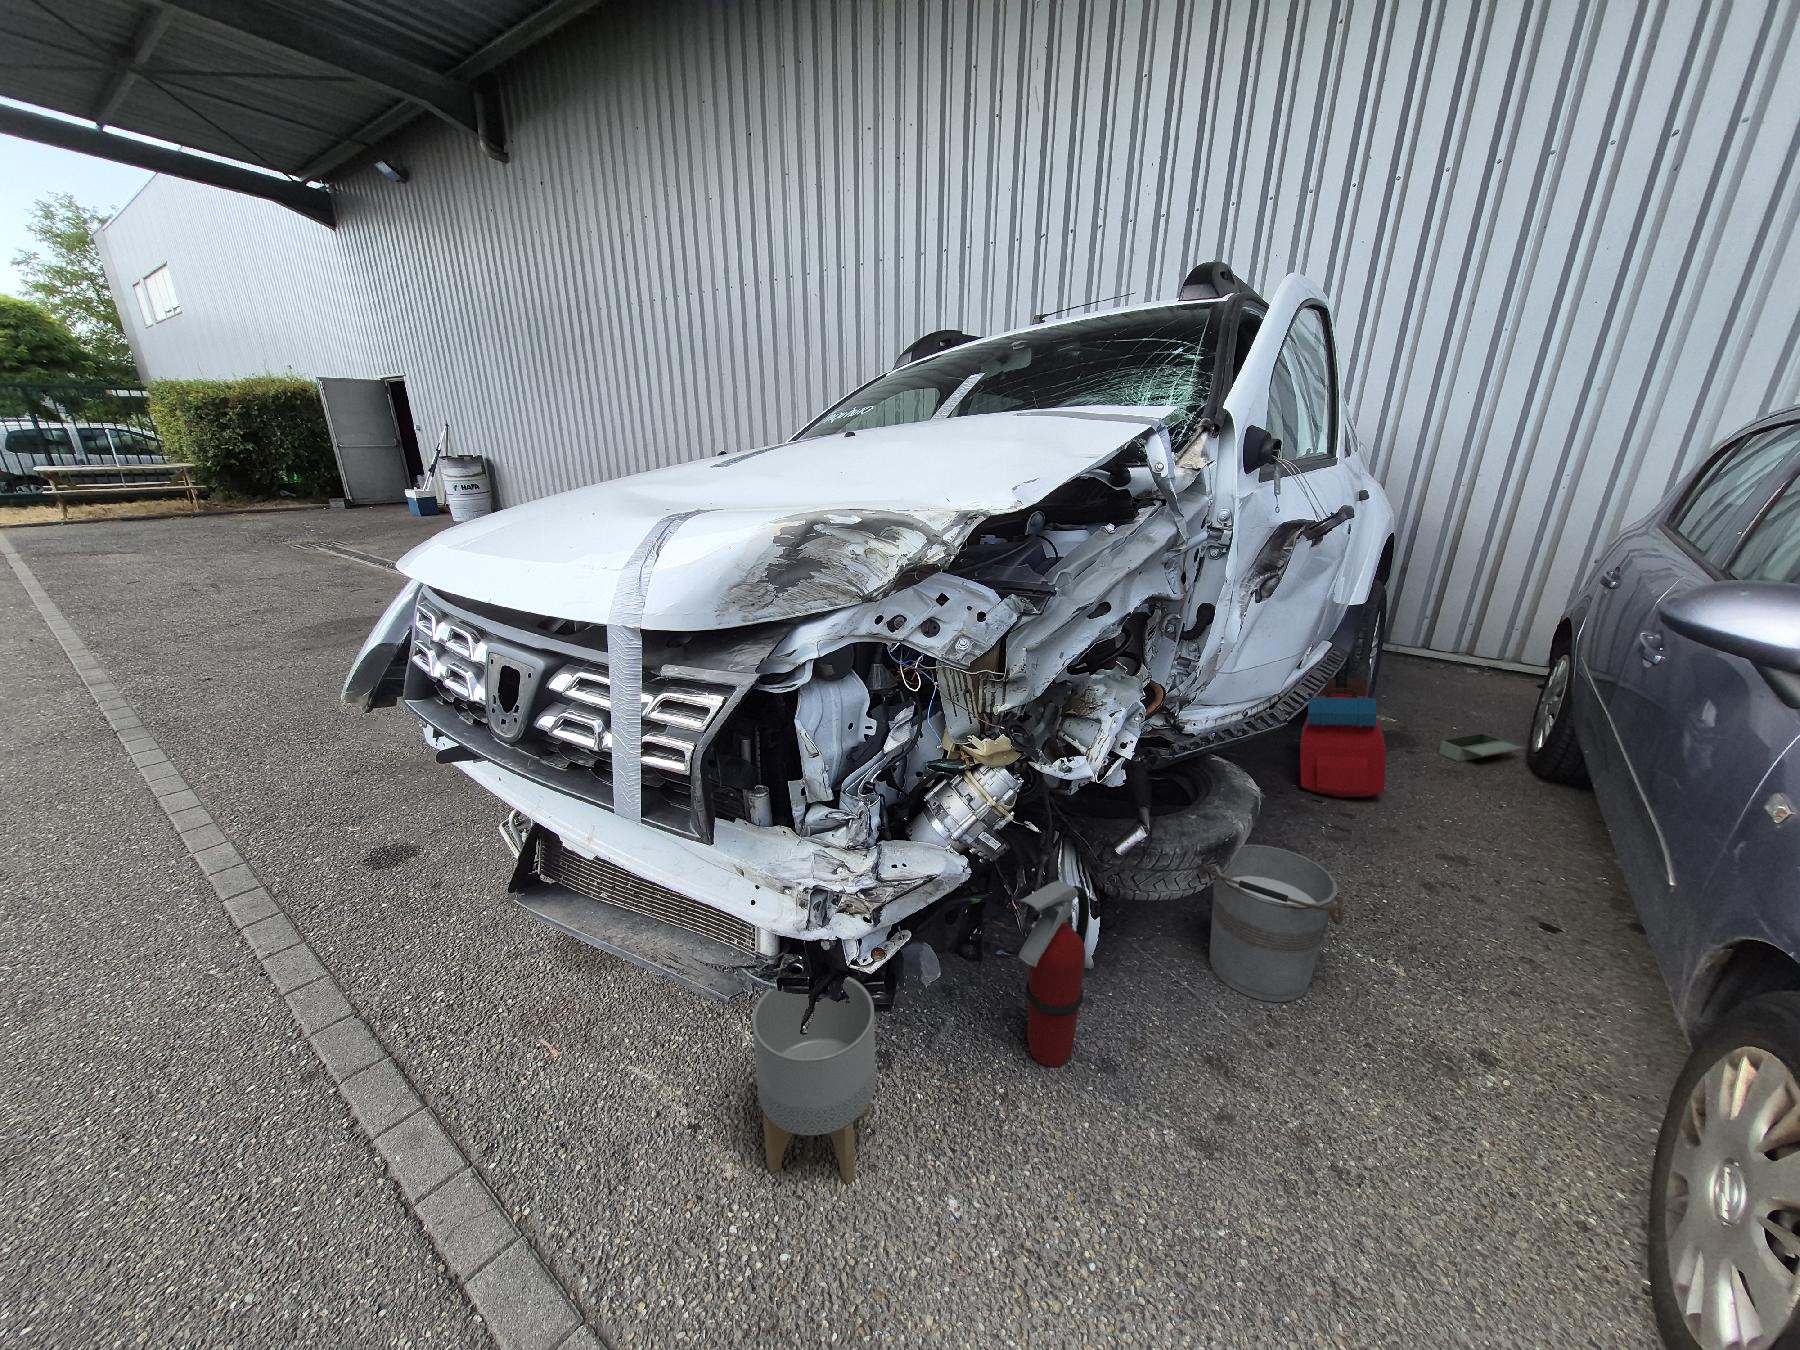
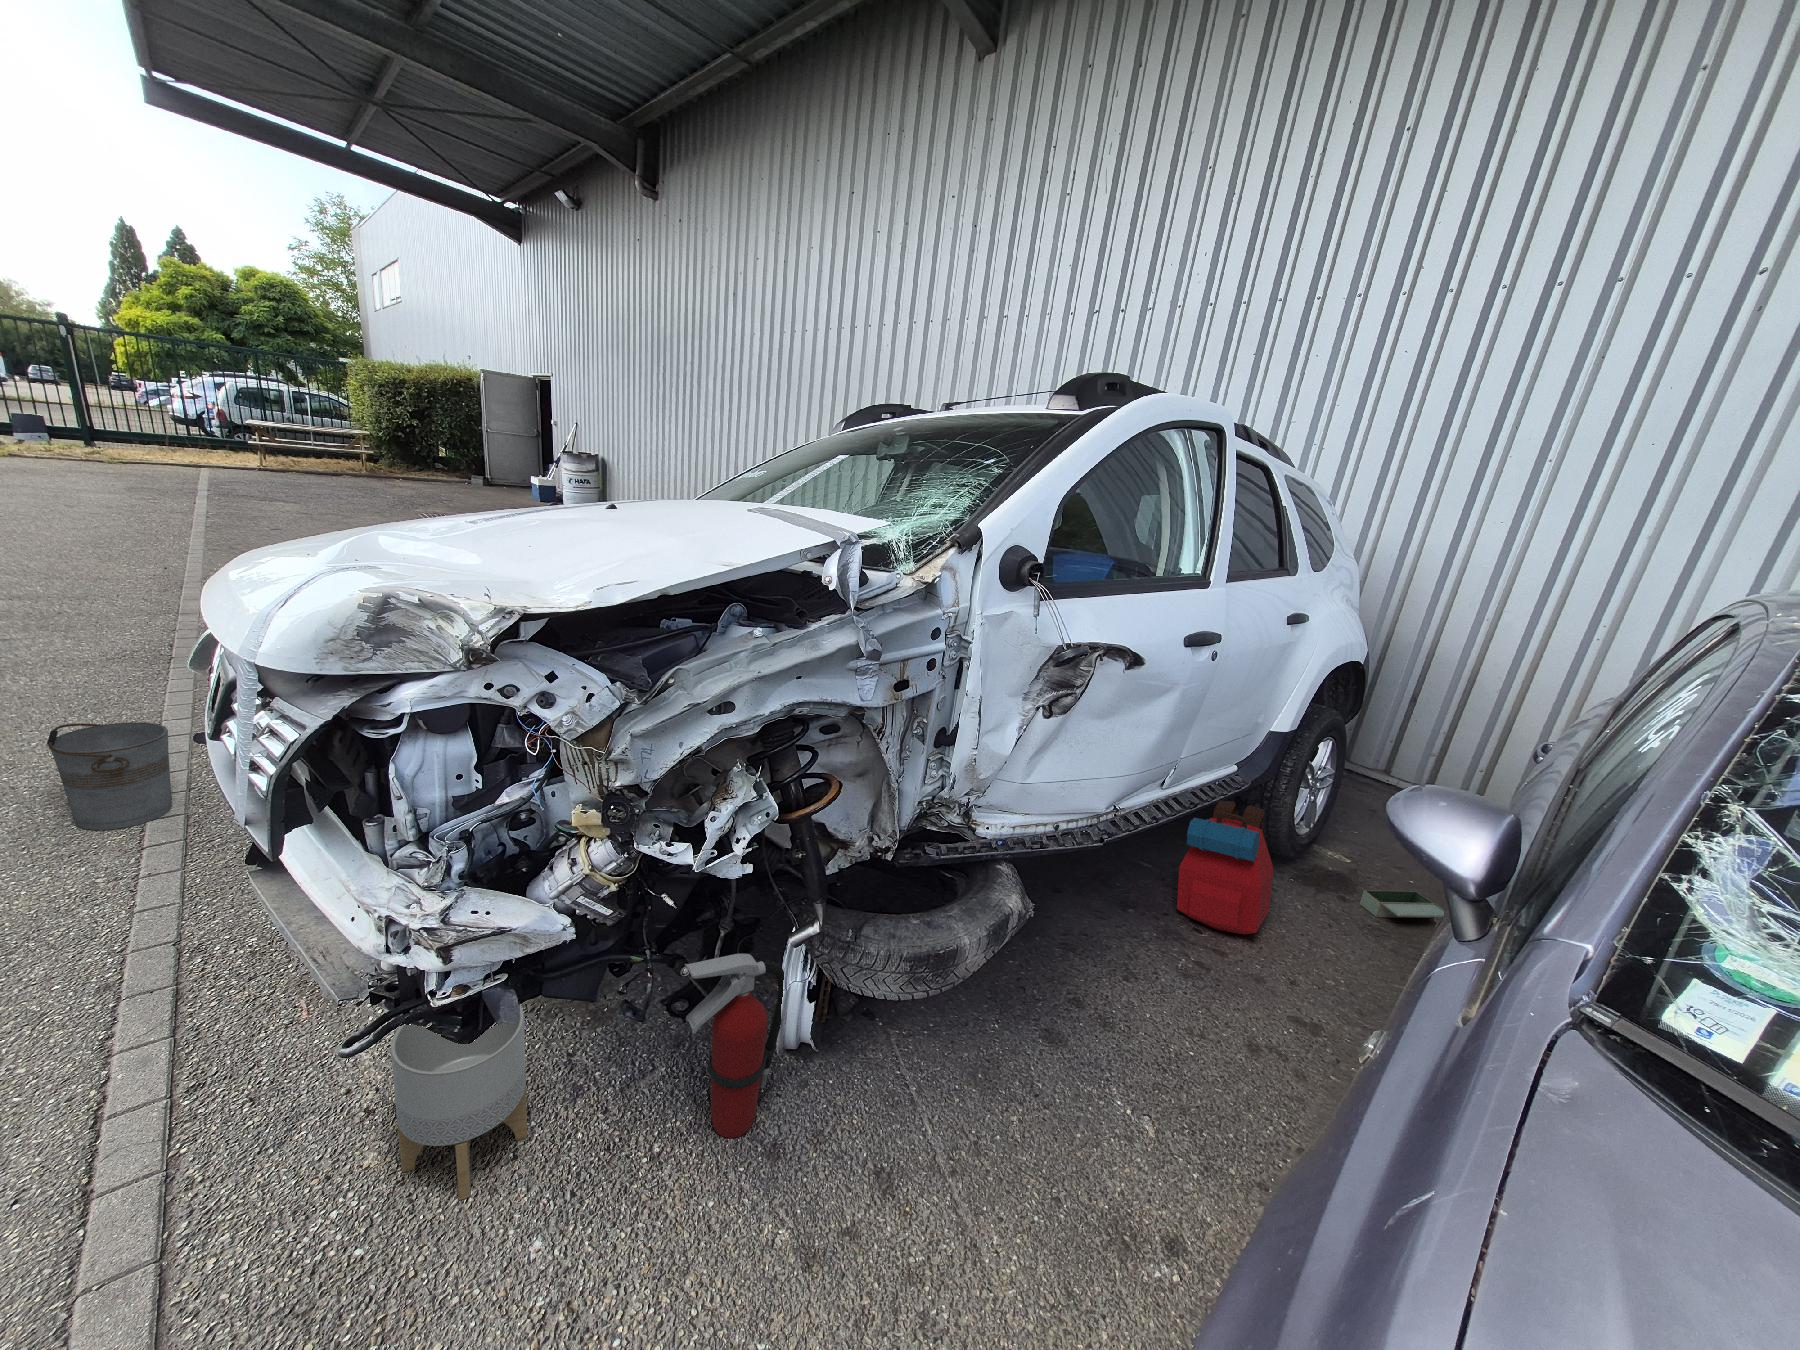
bucket: present [1203,845,1343,1002] -> present [47,722,172,830]

